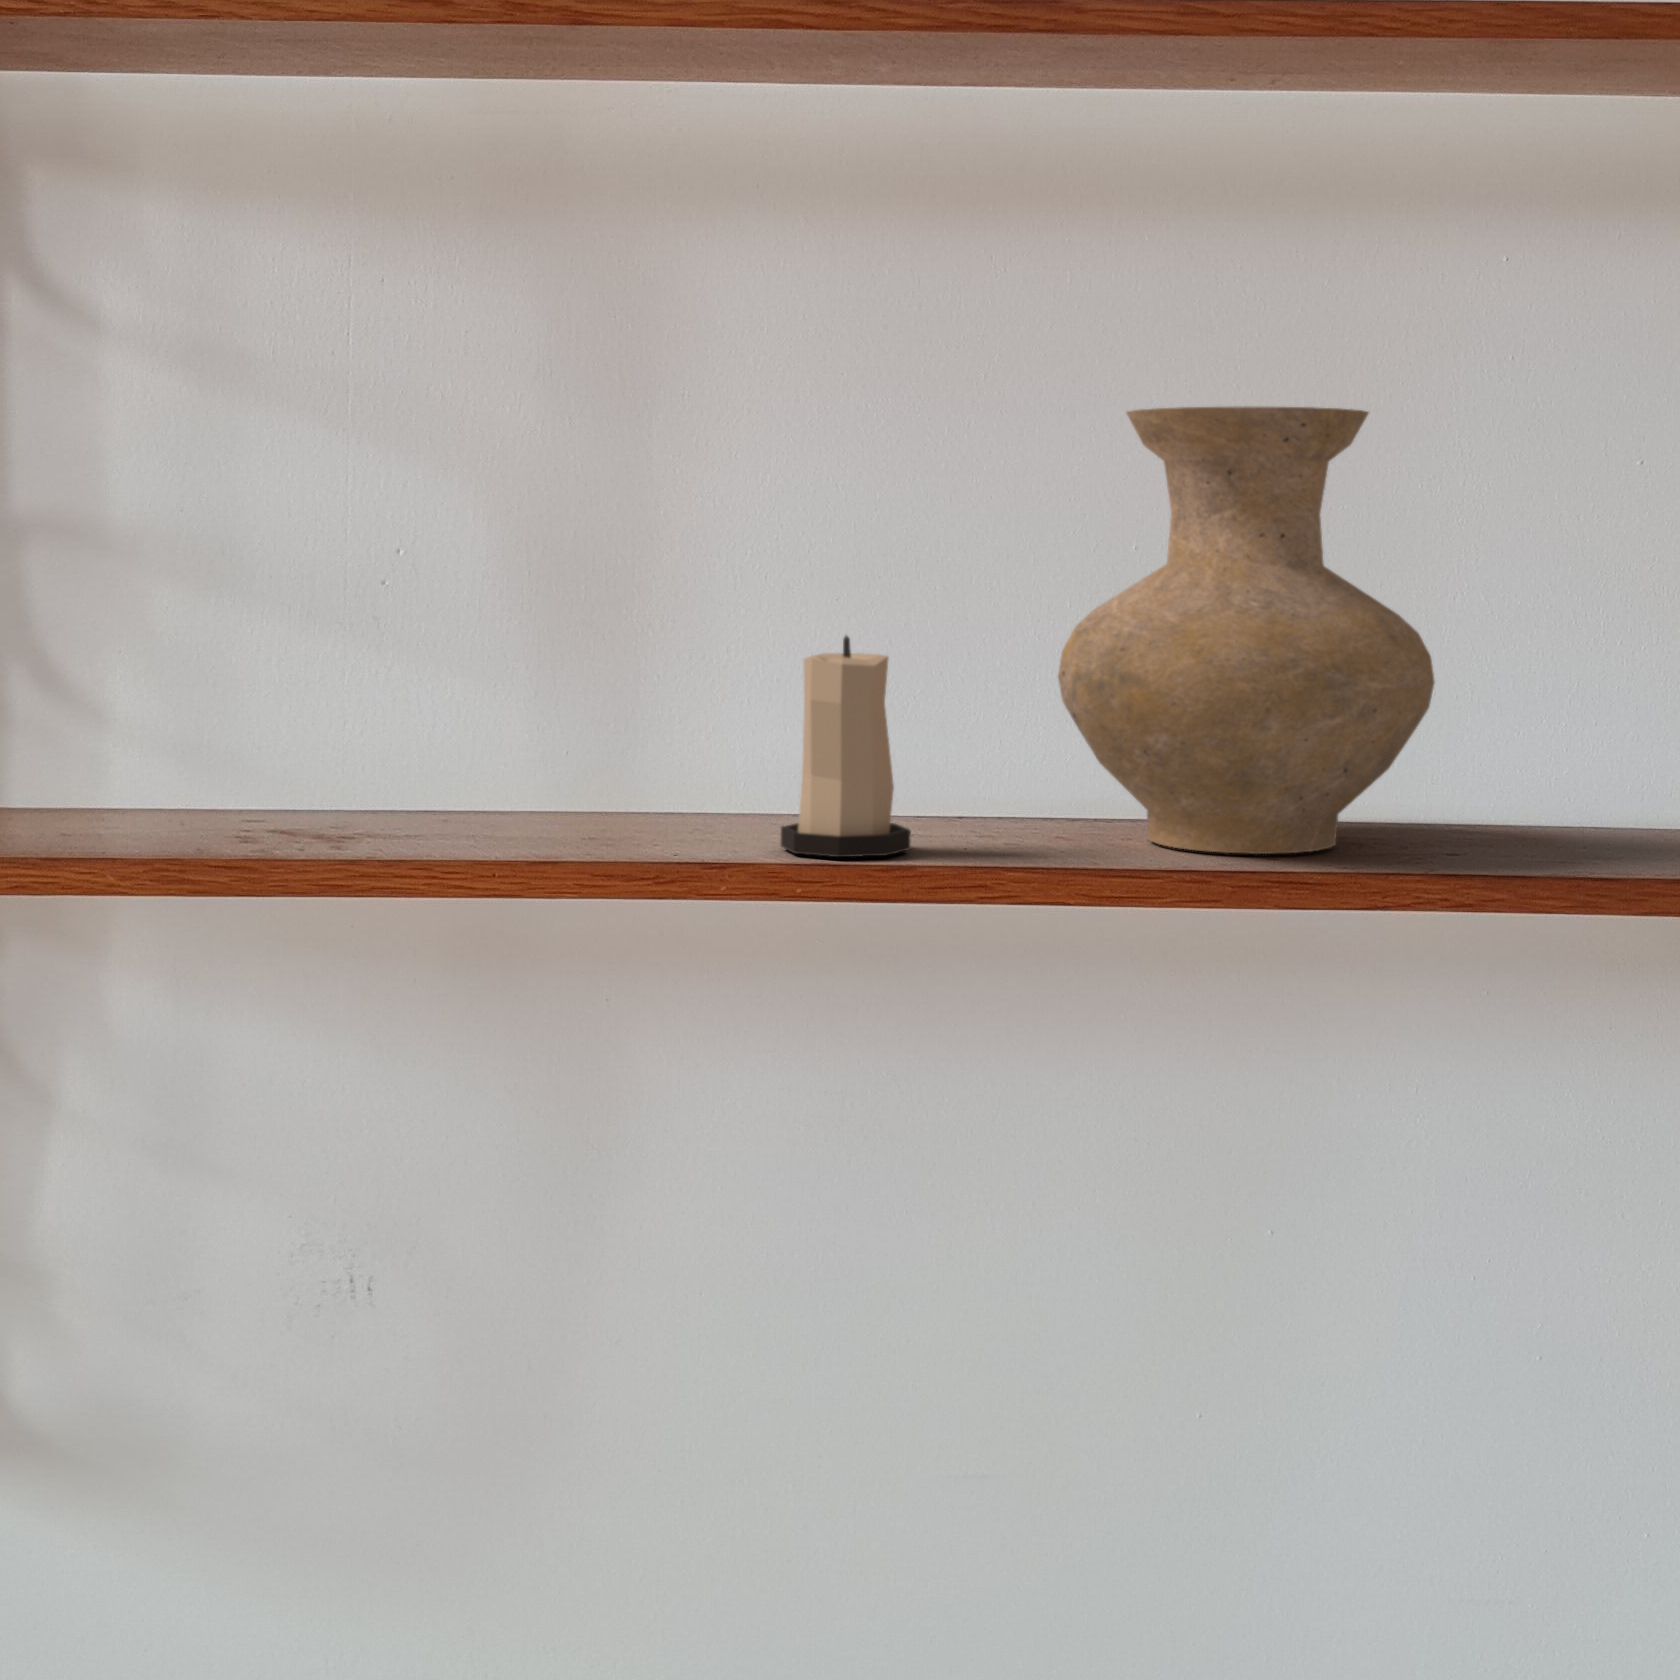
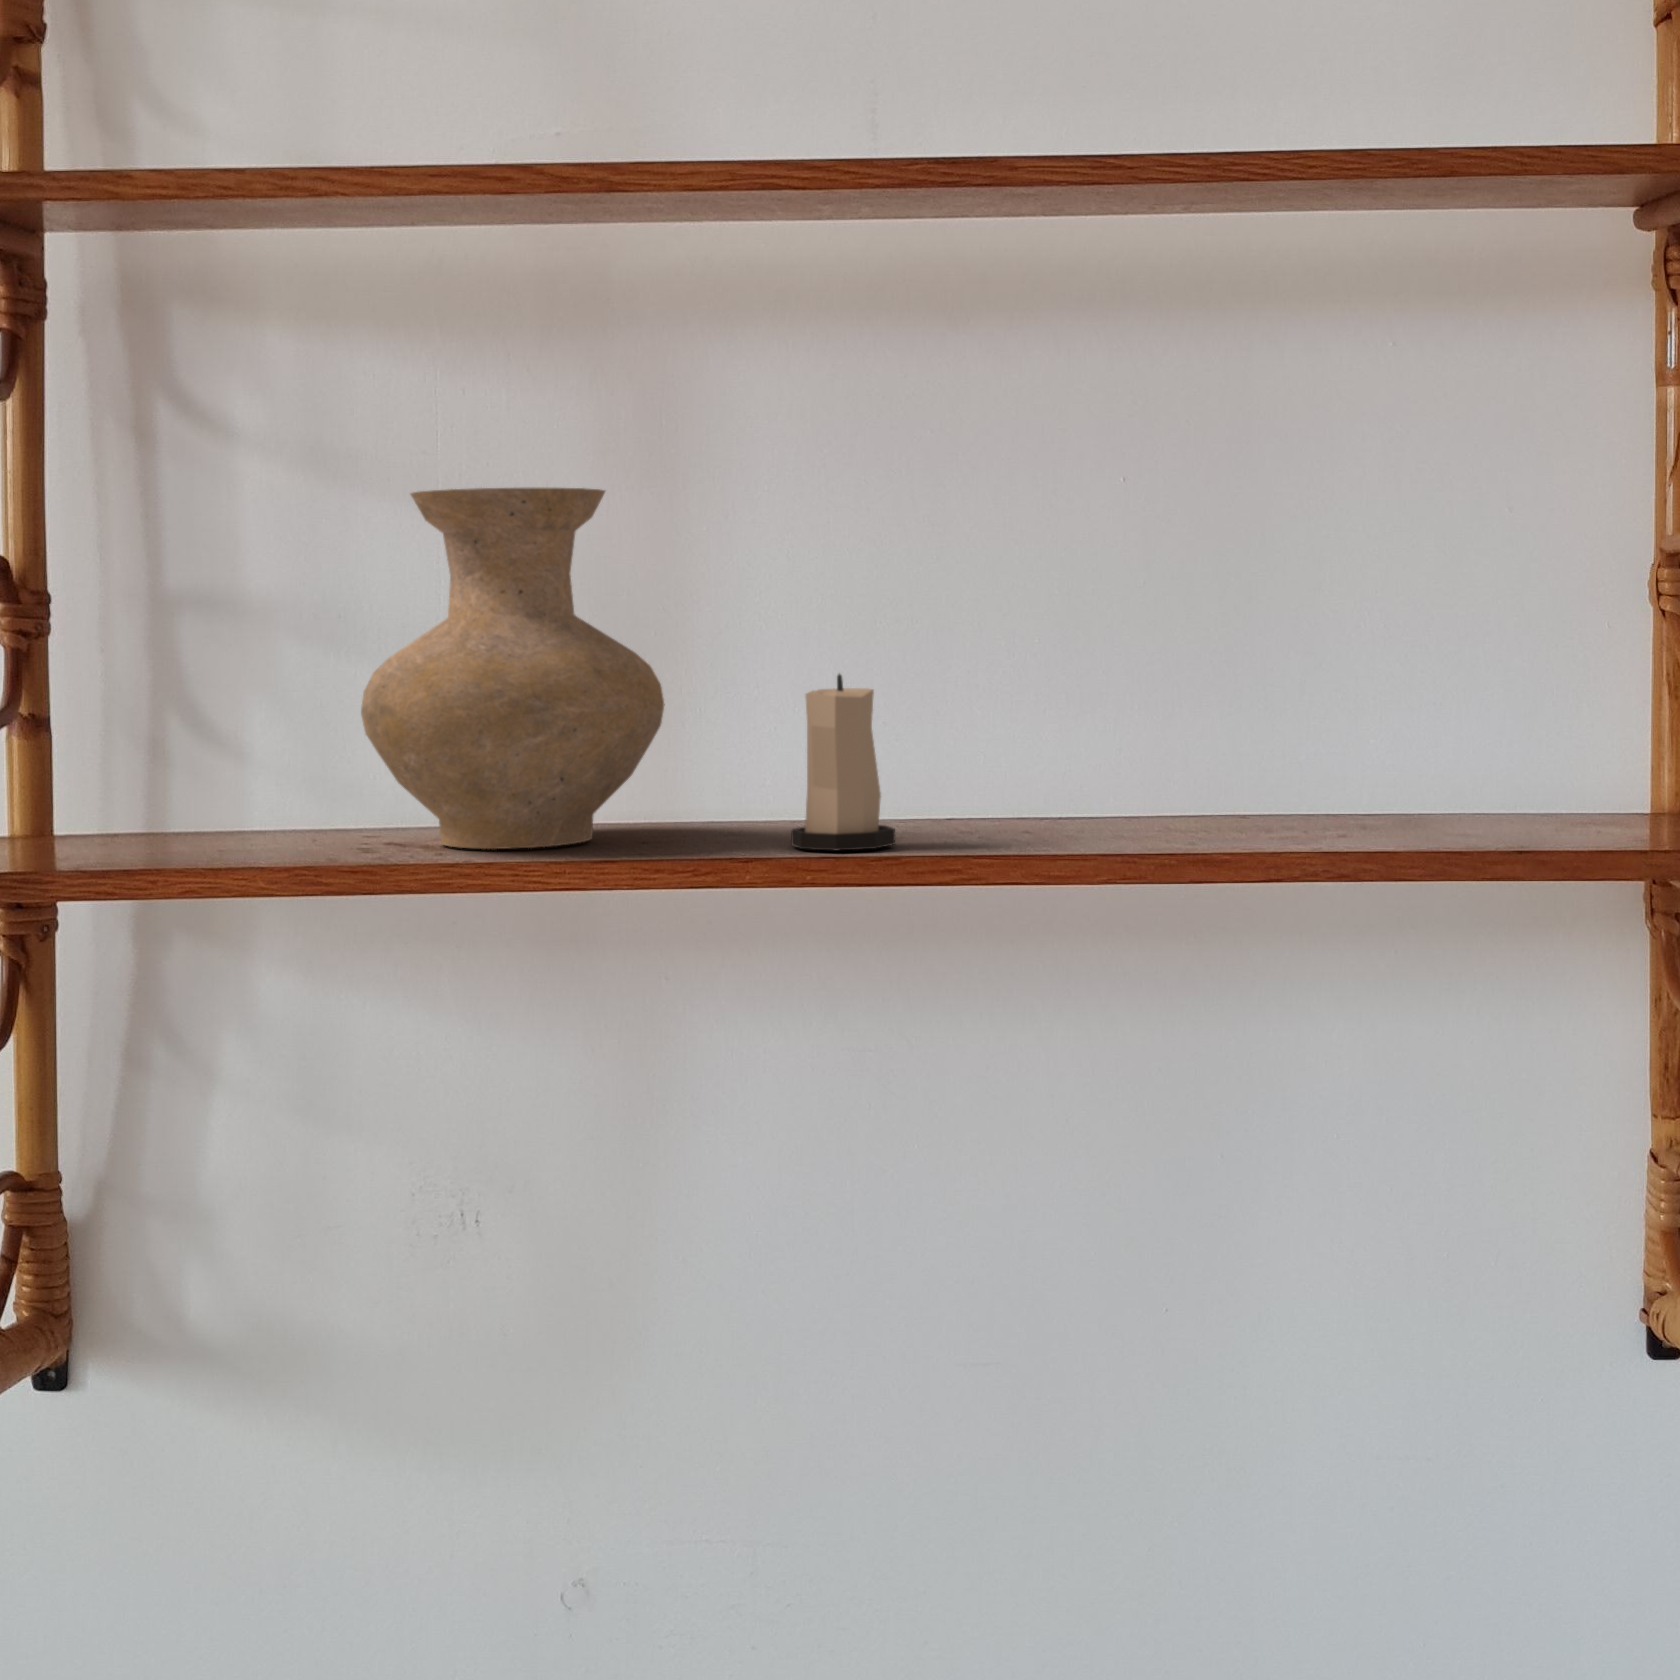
vase: present [1058,407,1435,854] -> present [361,488,665,849]

